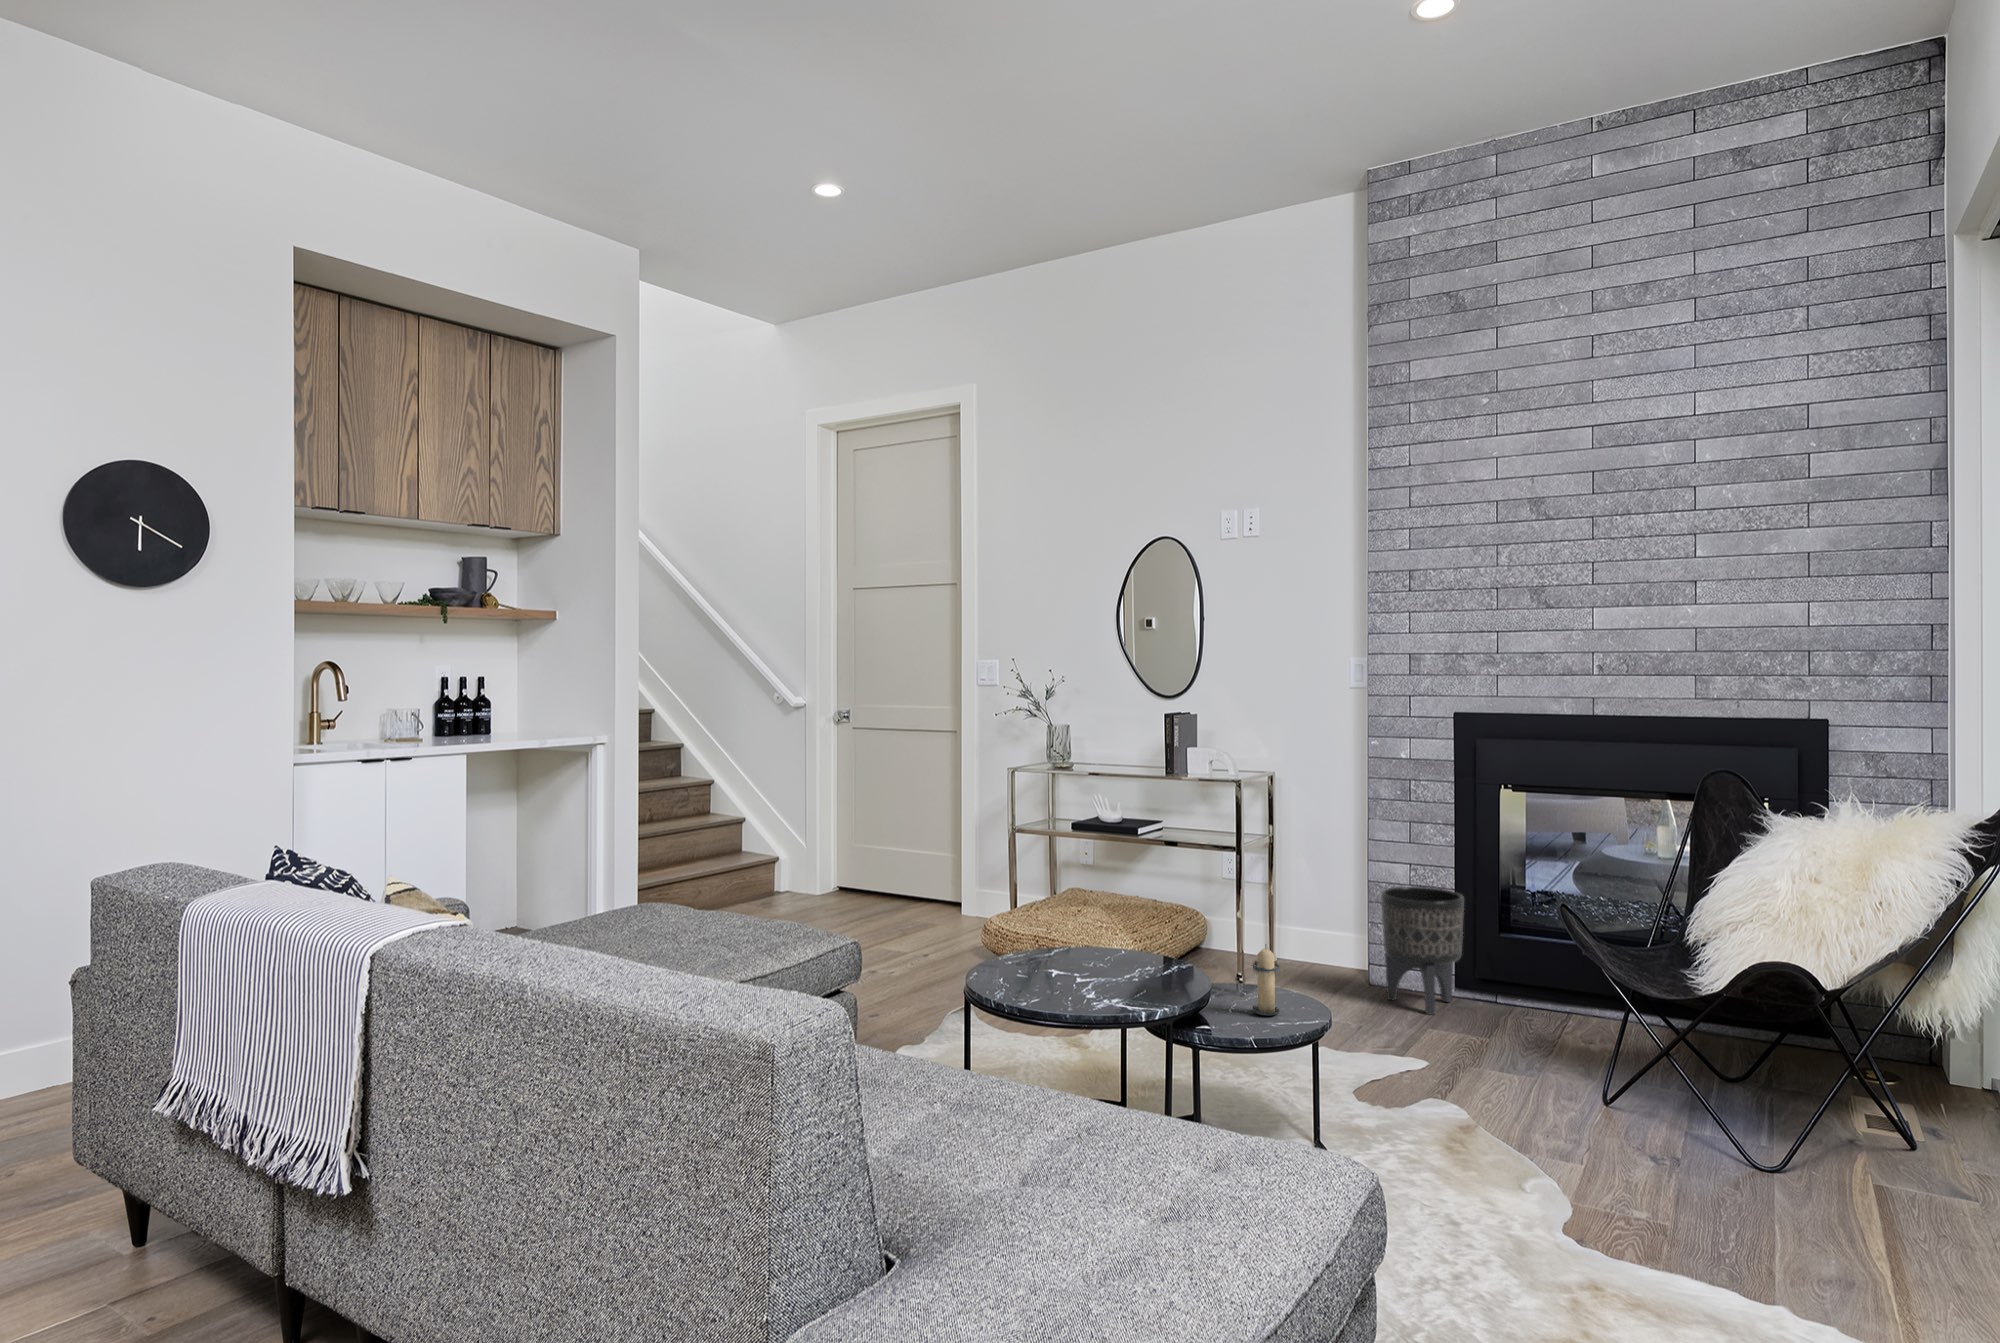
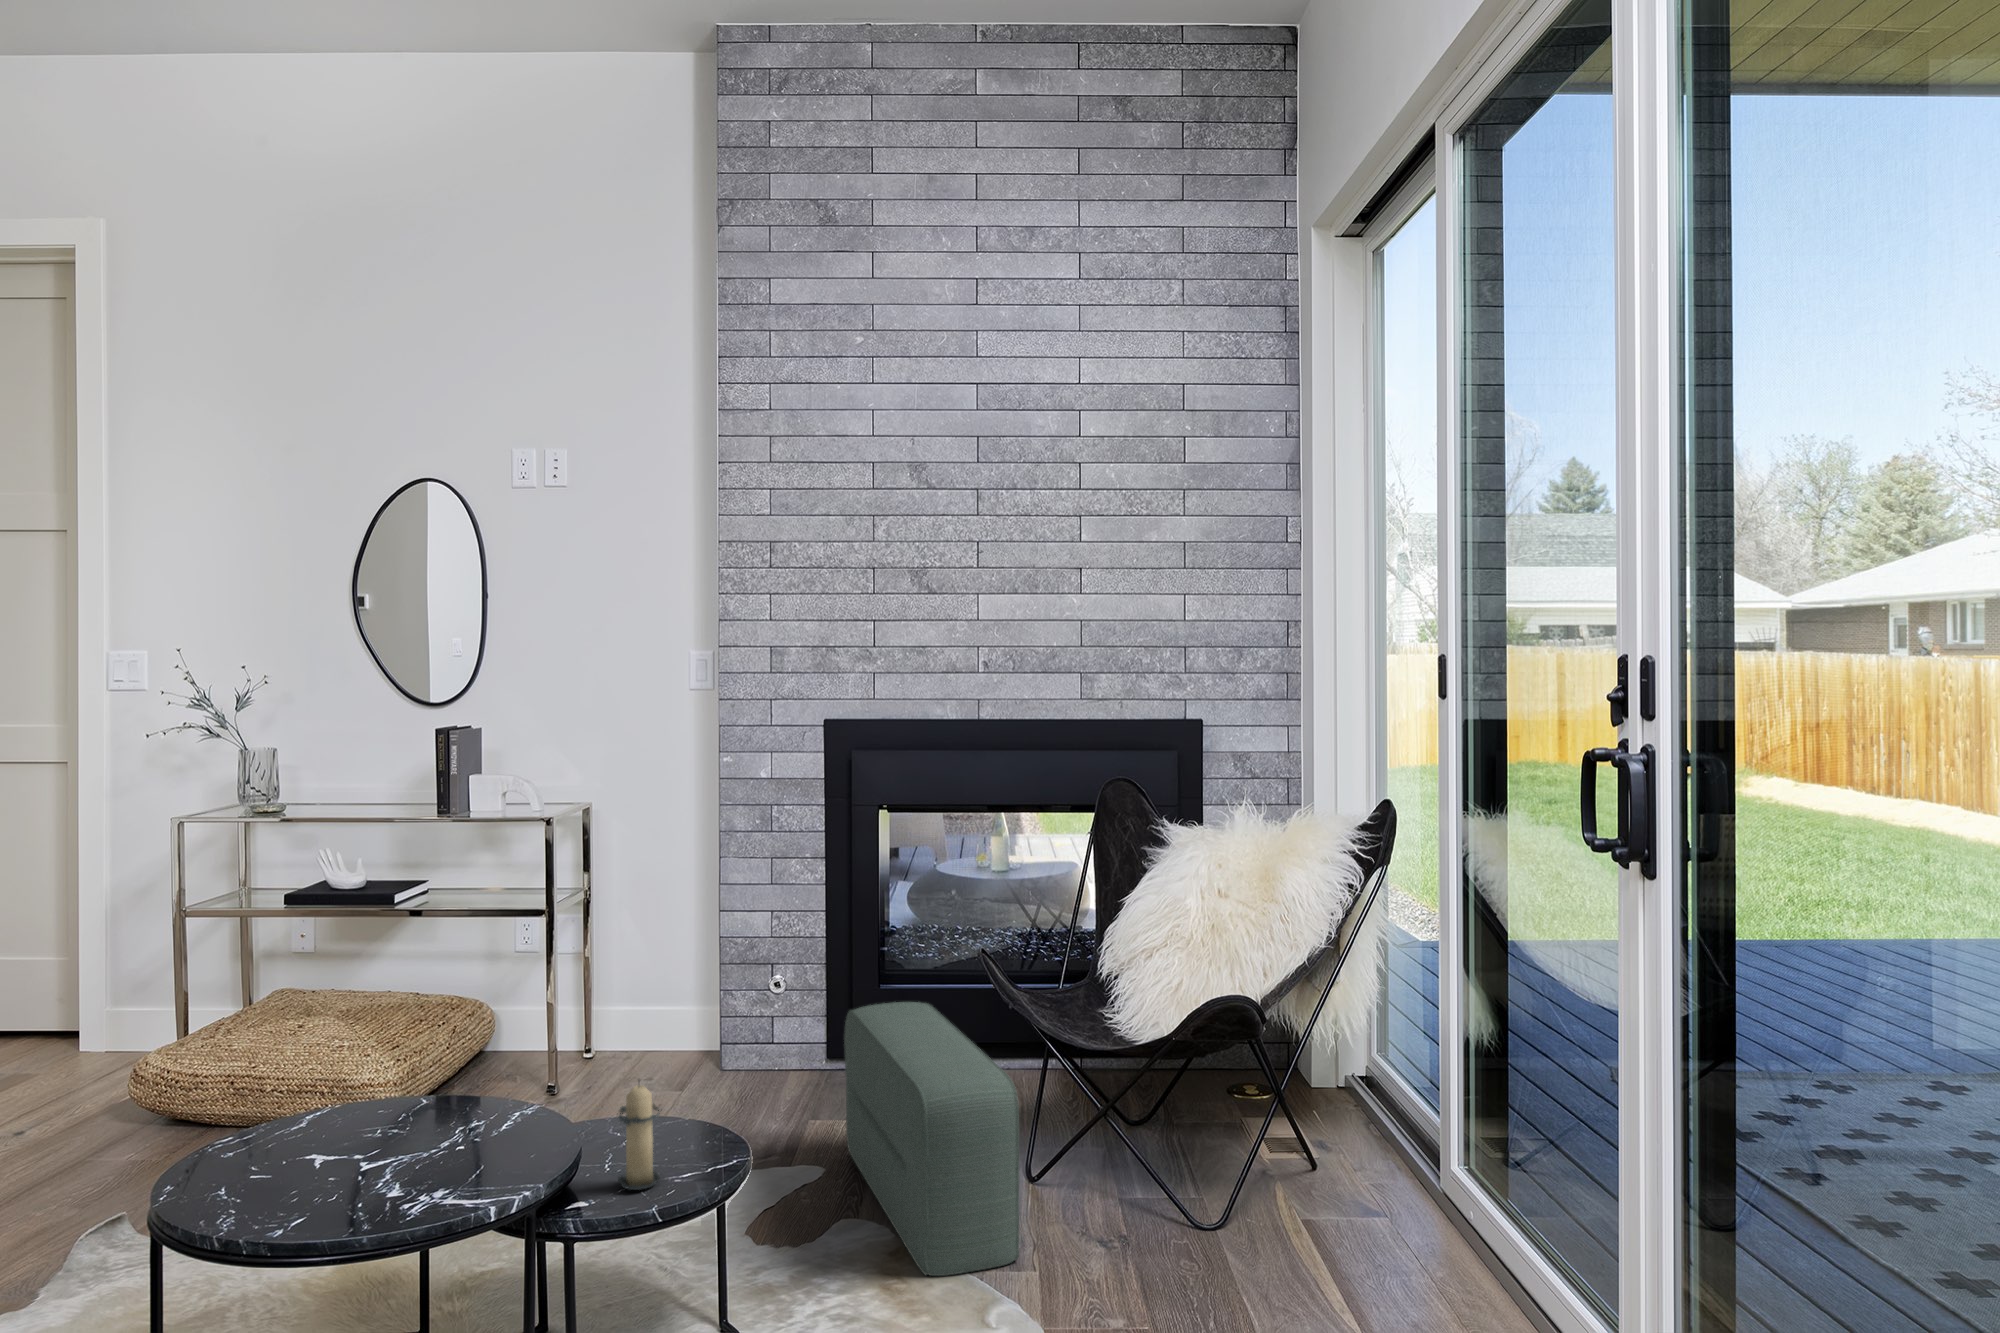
planter: present [1381,887,1464,1015] -> none [742,939,842,1103]
pouf: none [1451,939,1575,1145] -> present [844,1002,1019,1276]

